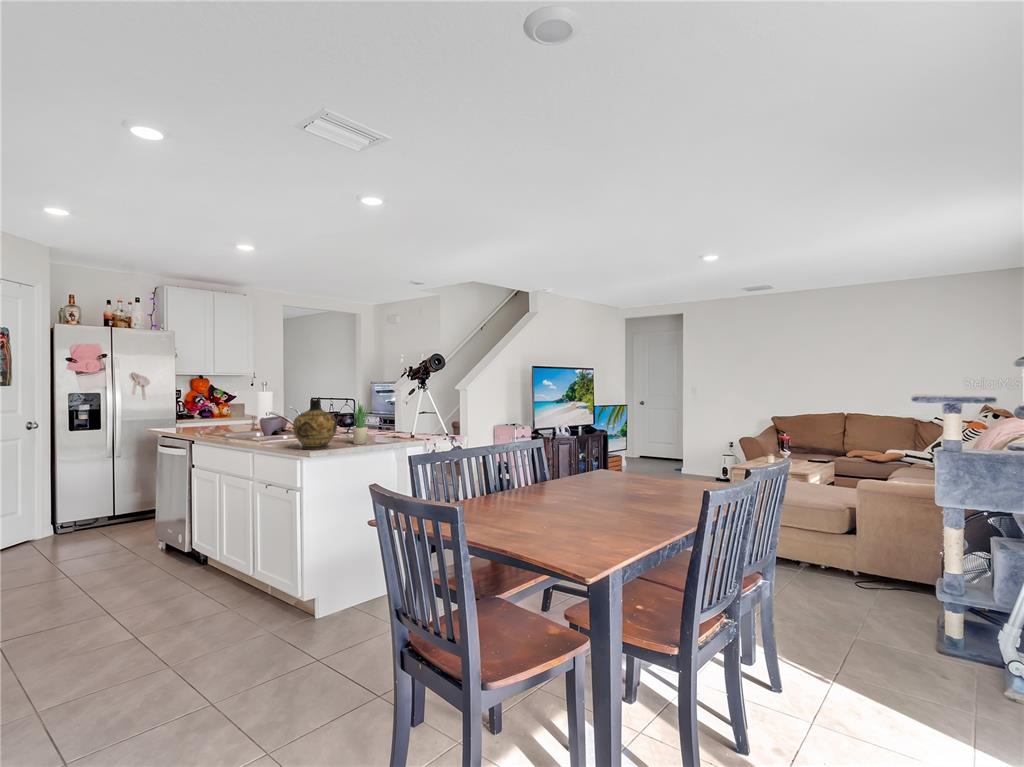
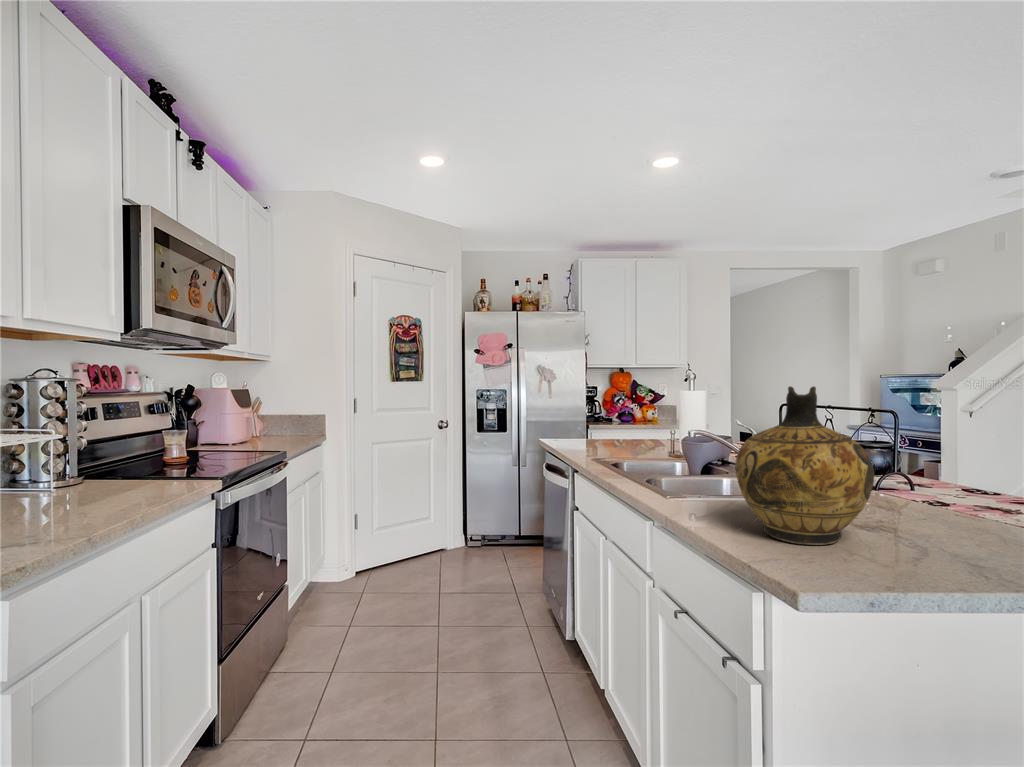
potted plant: present [352,401,370,444] -> none [912,394,987,537]

